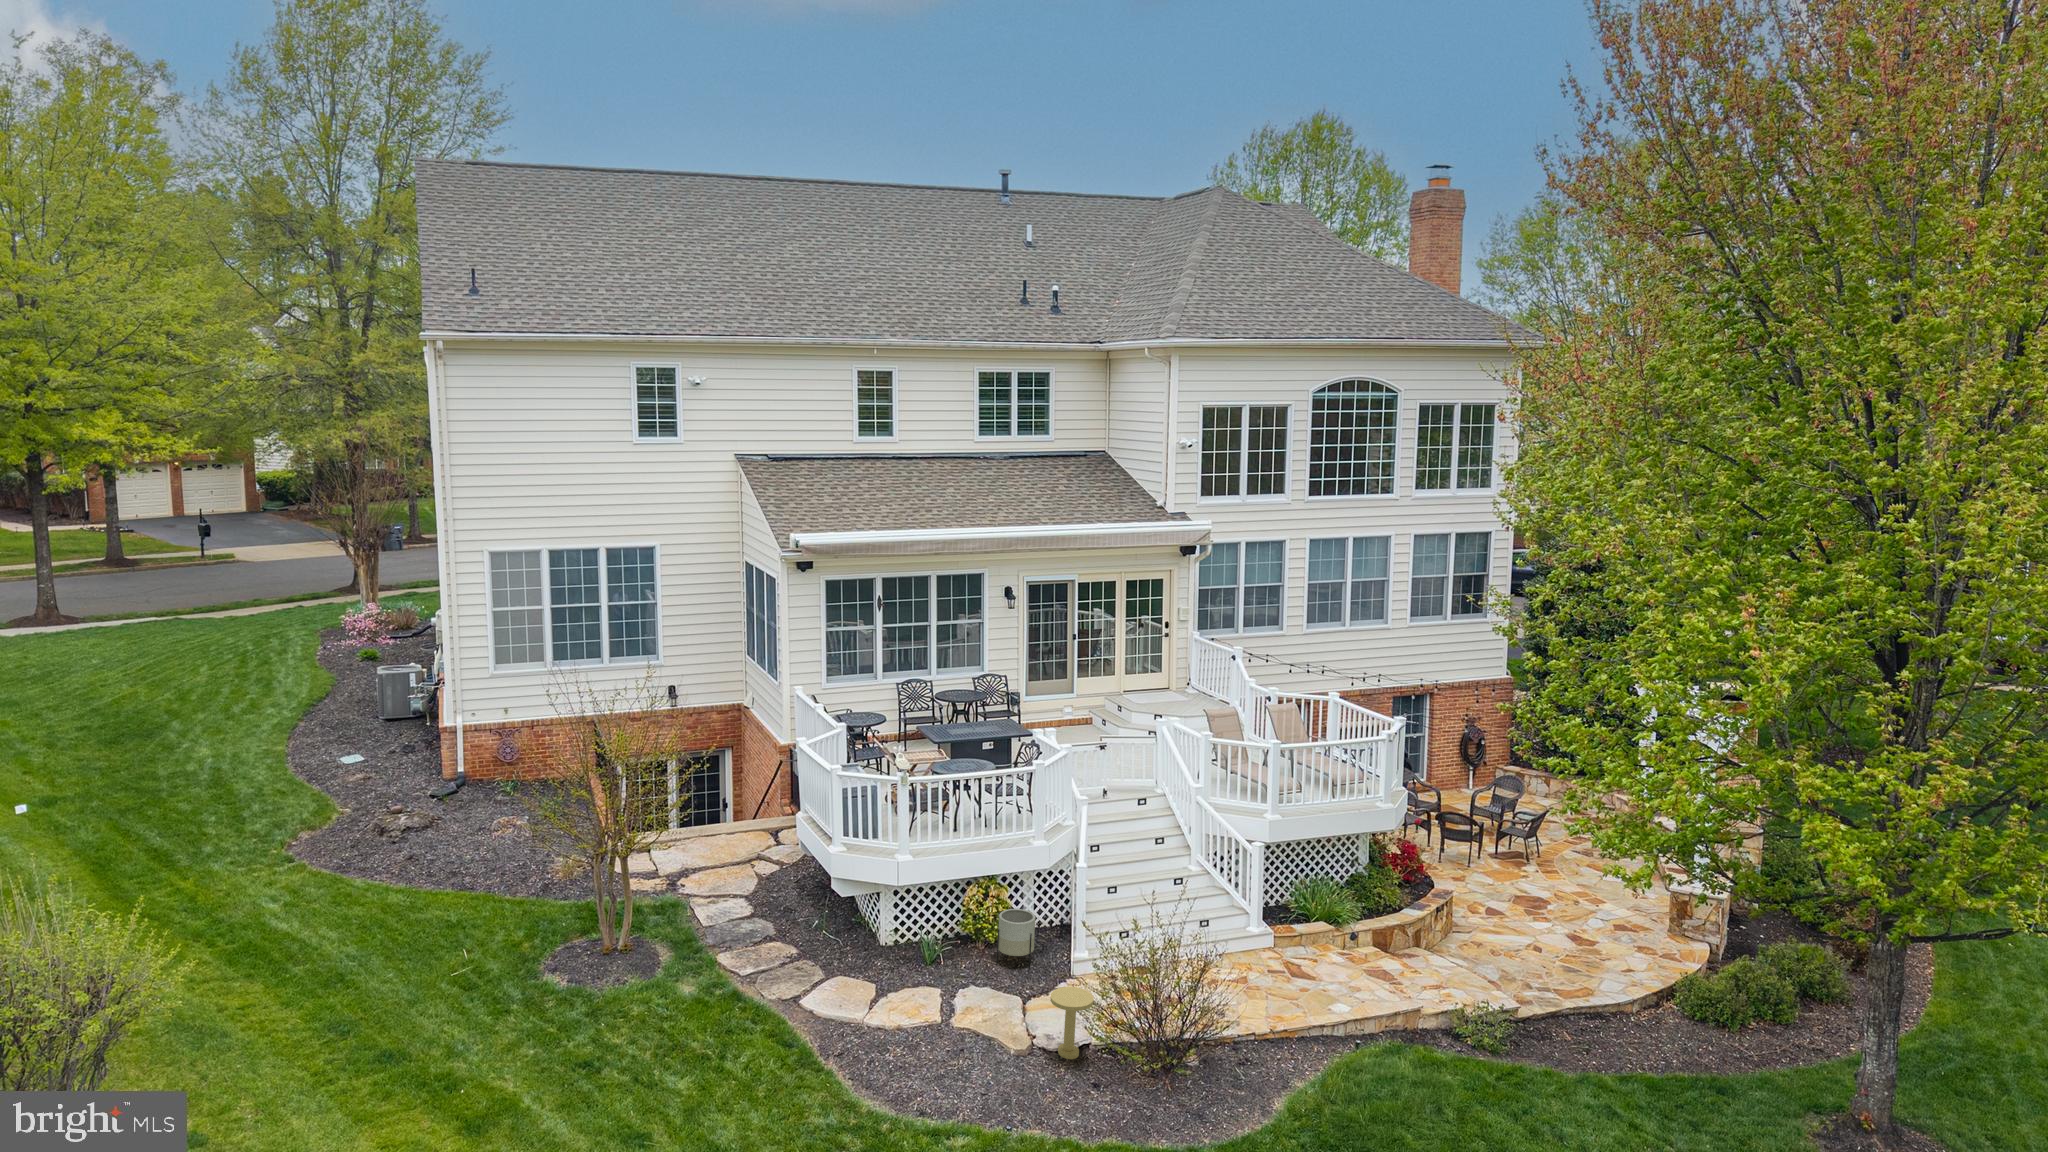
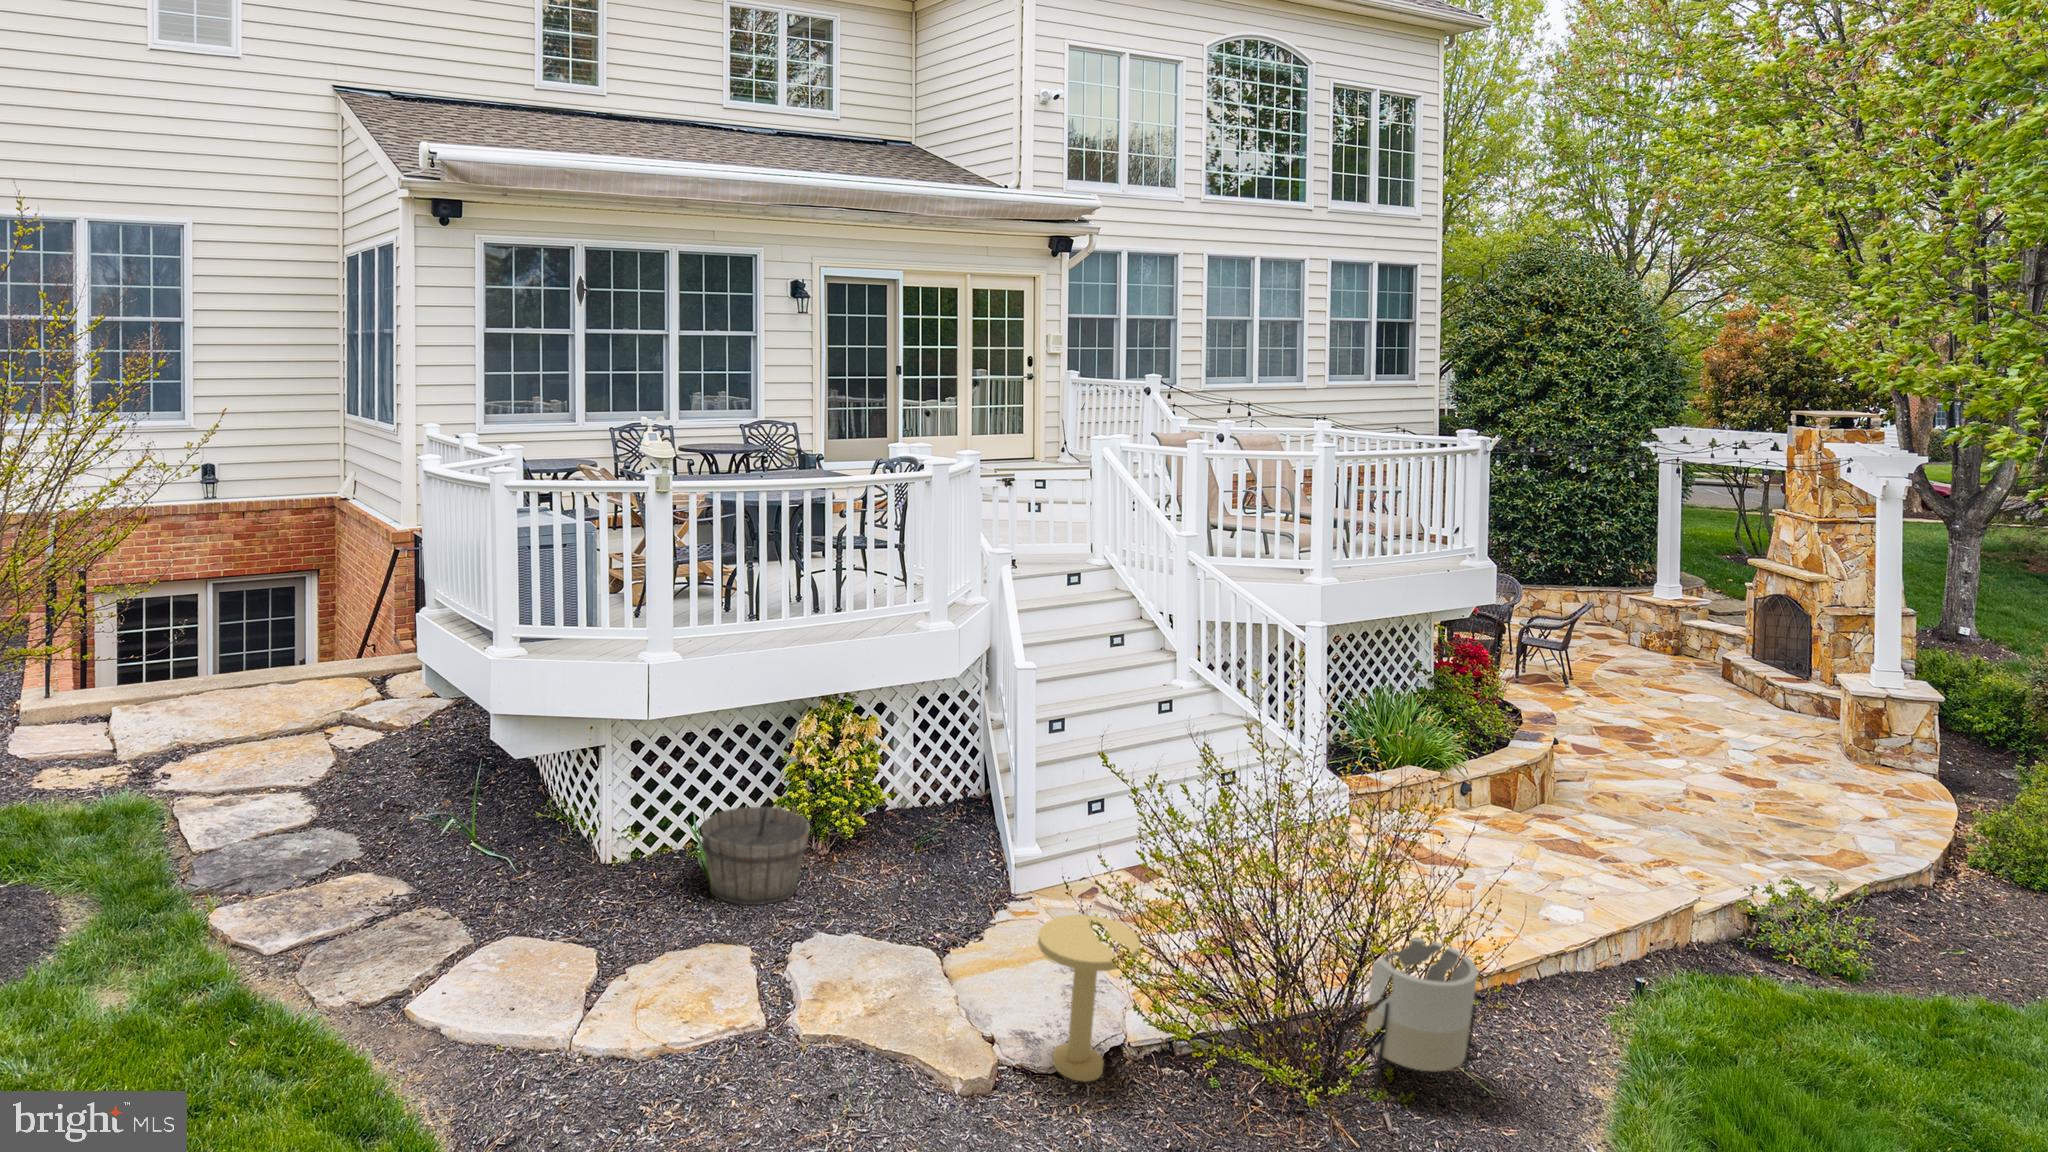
planter: present [996,909,1035,969] -> present [1366,937,1478,1098]
wooden bucket: none [923,921,976,972] -> present [701,801,810,905]

